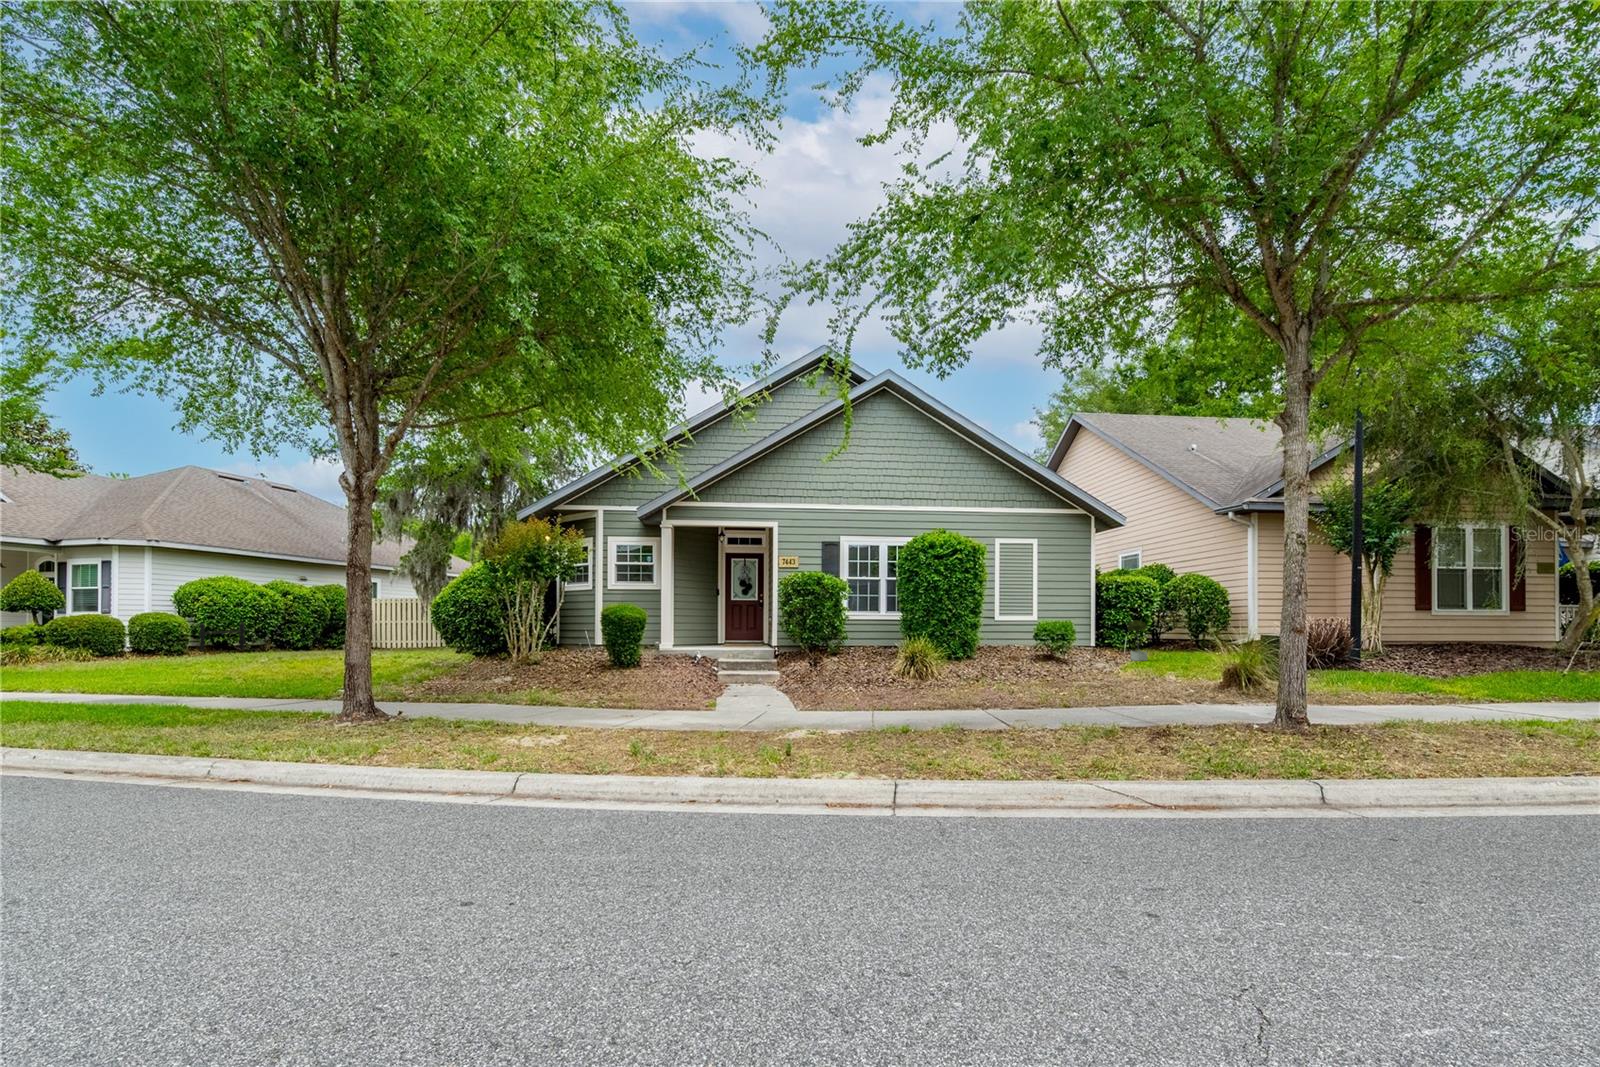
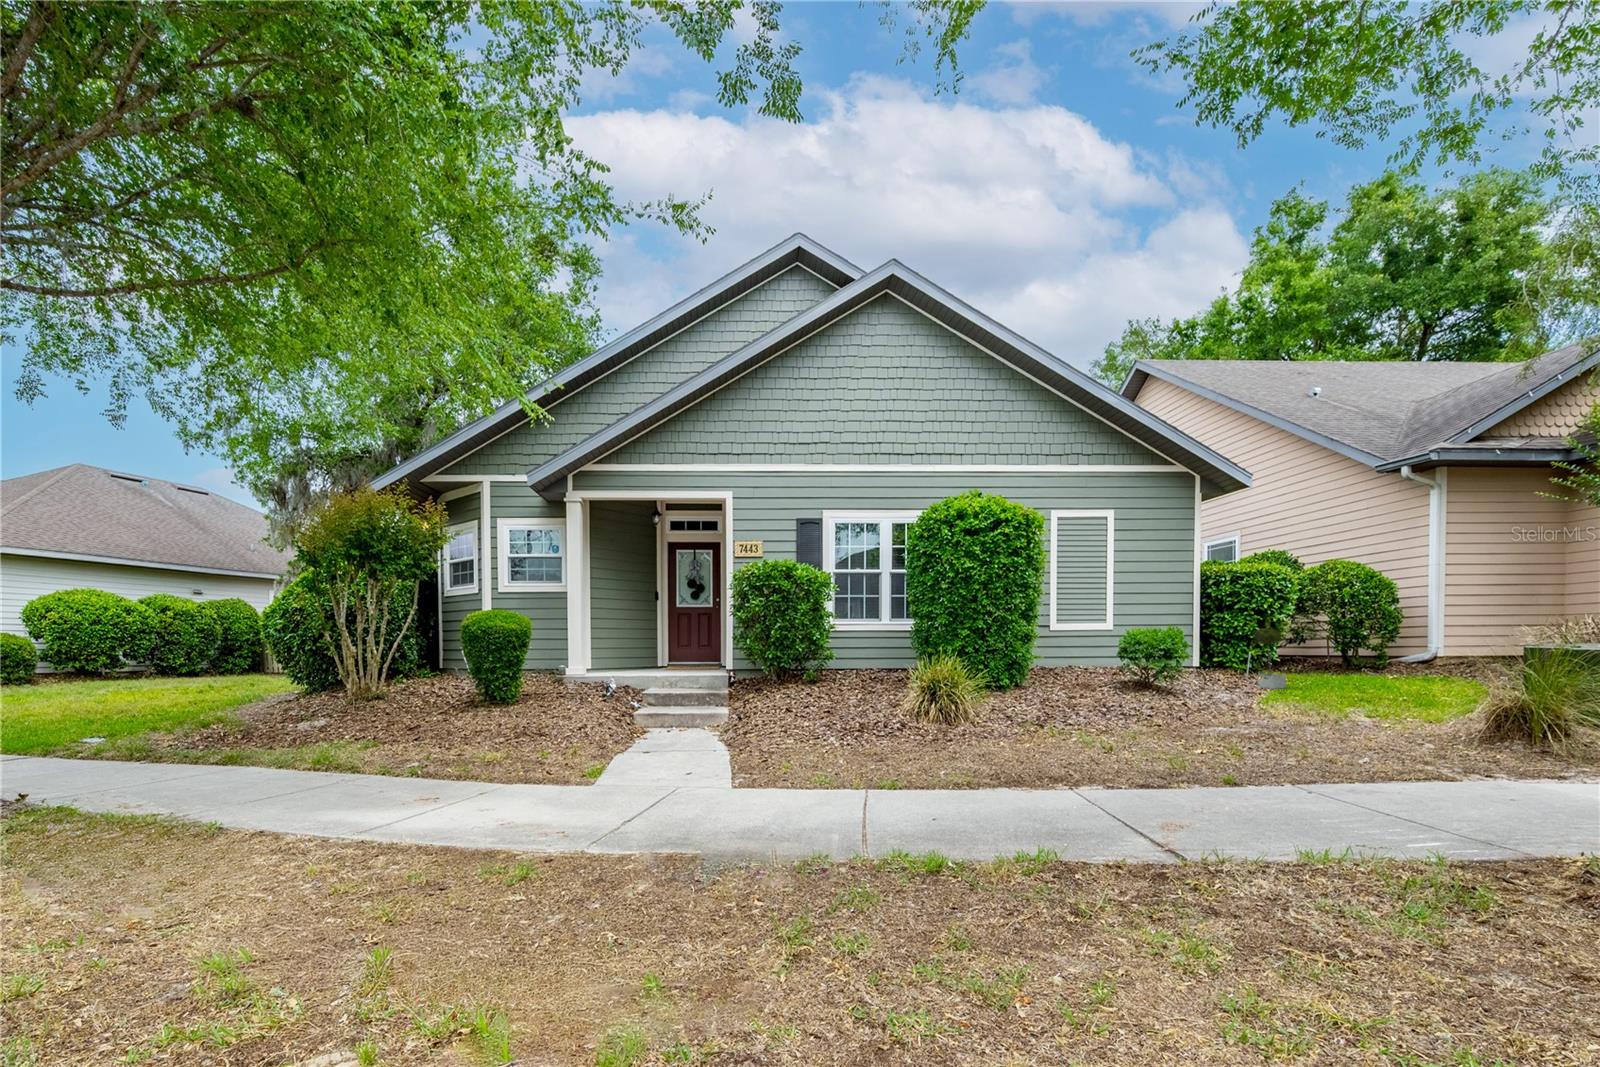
bench: present [199,622,245,651] -> none [28,644,98,682]

